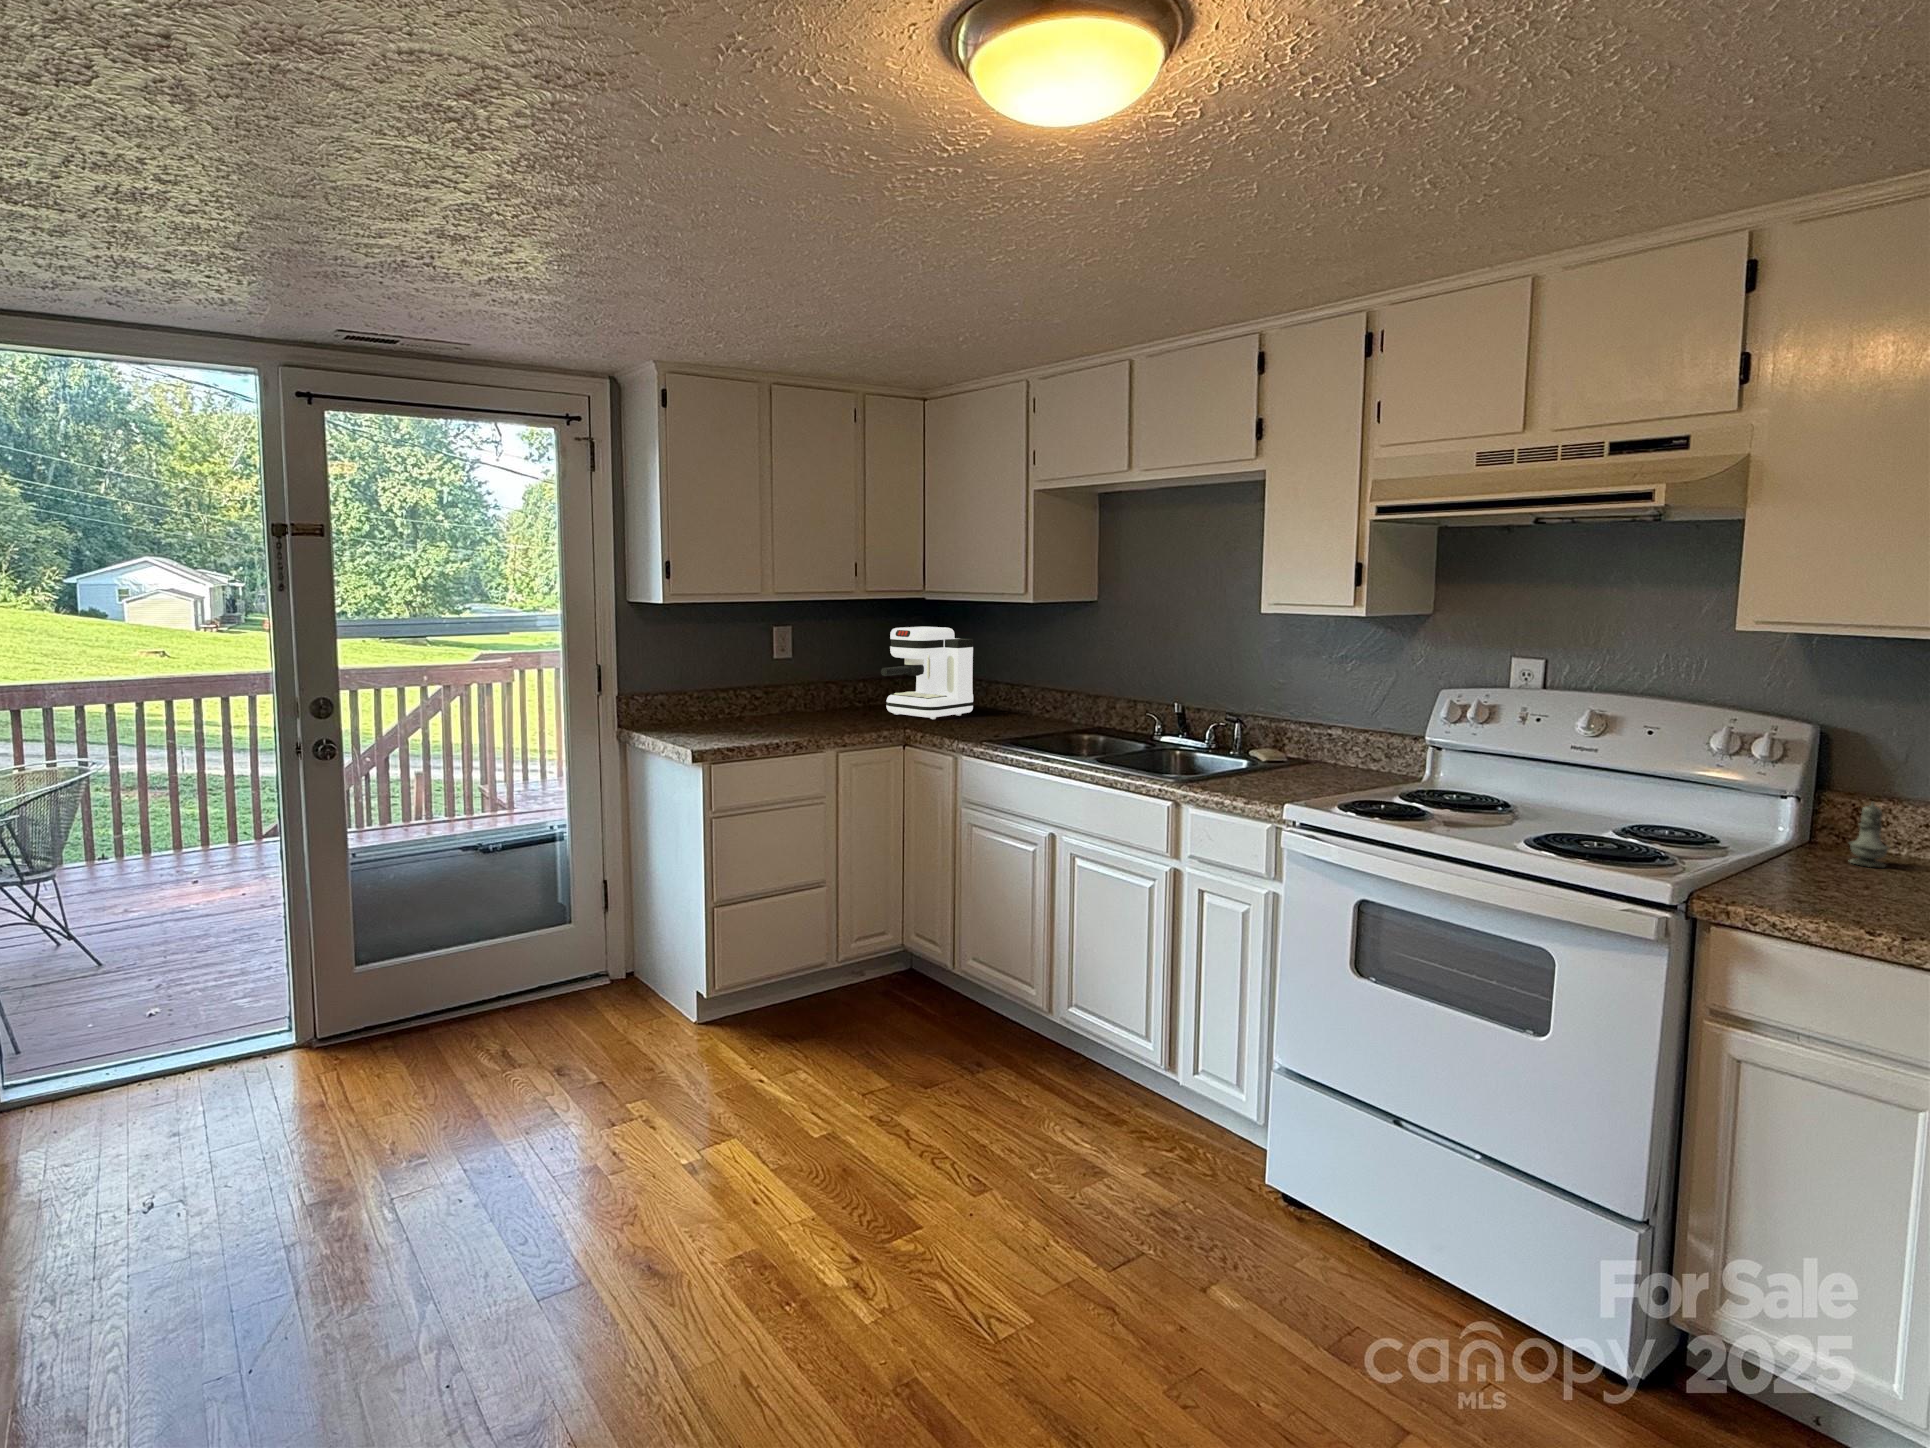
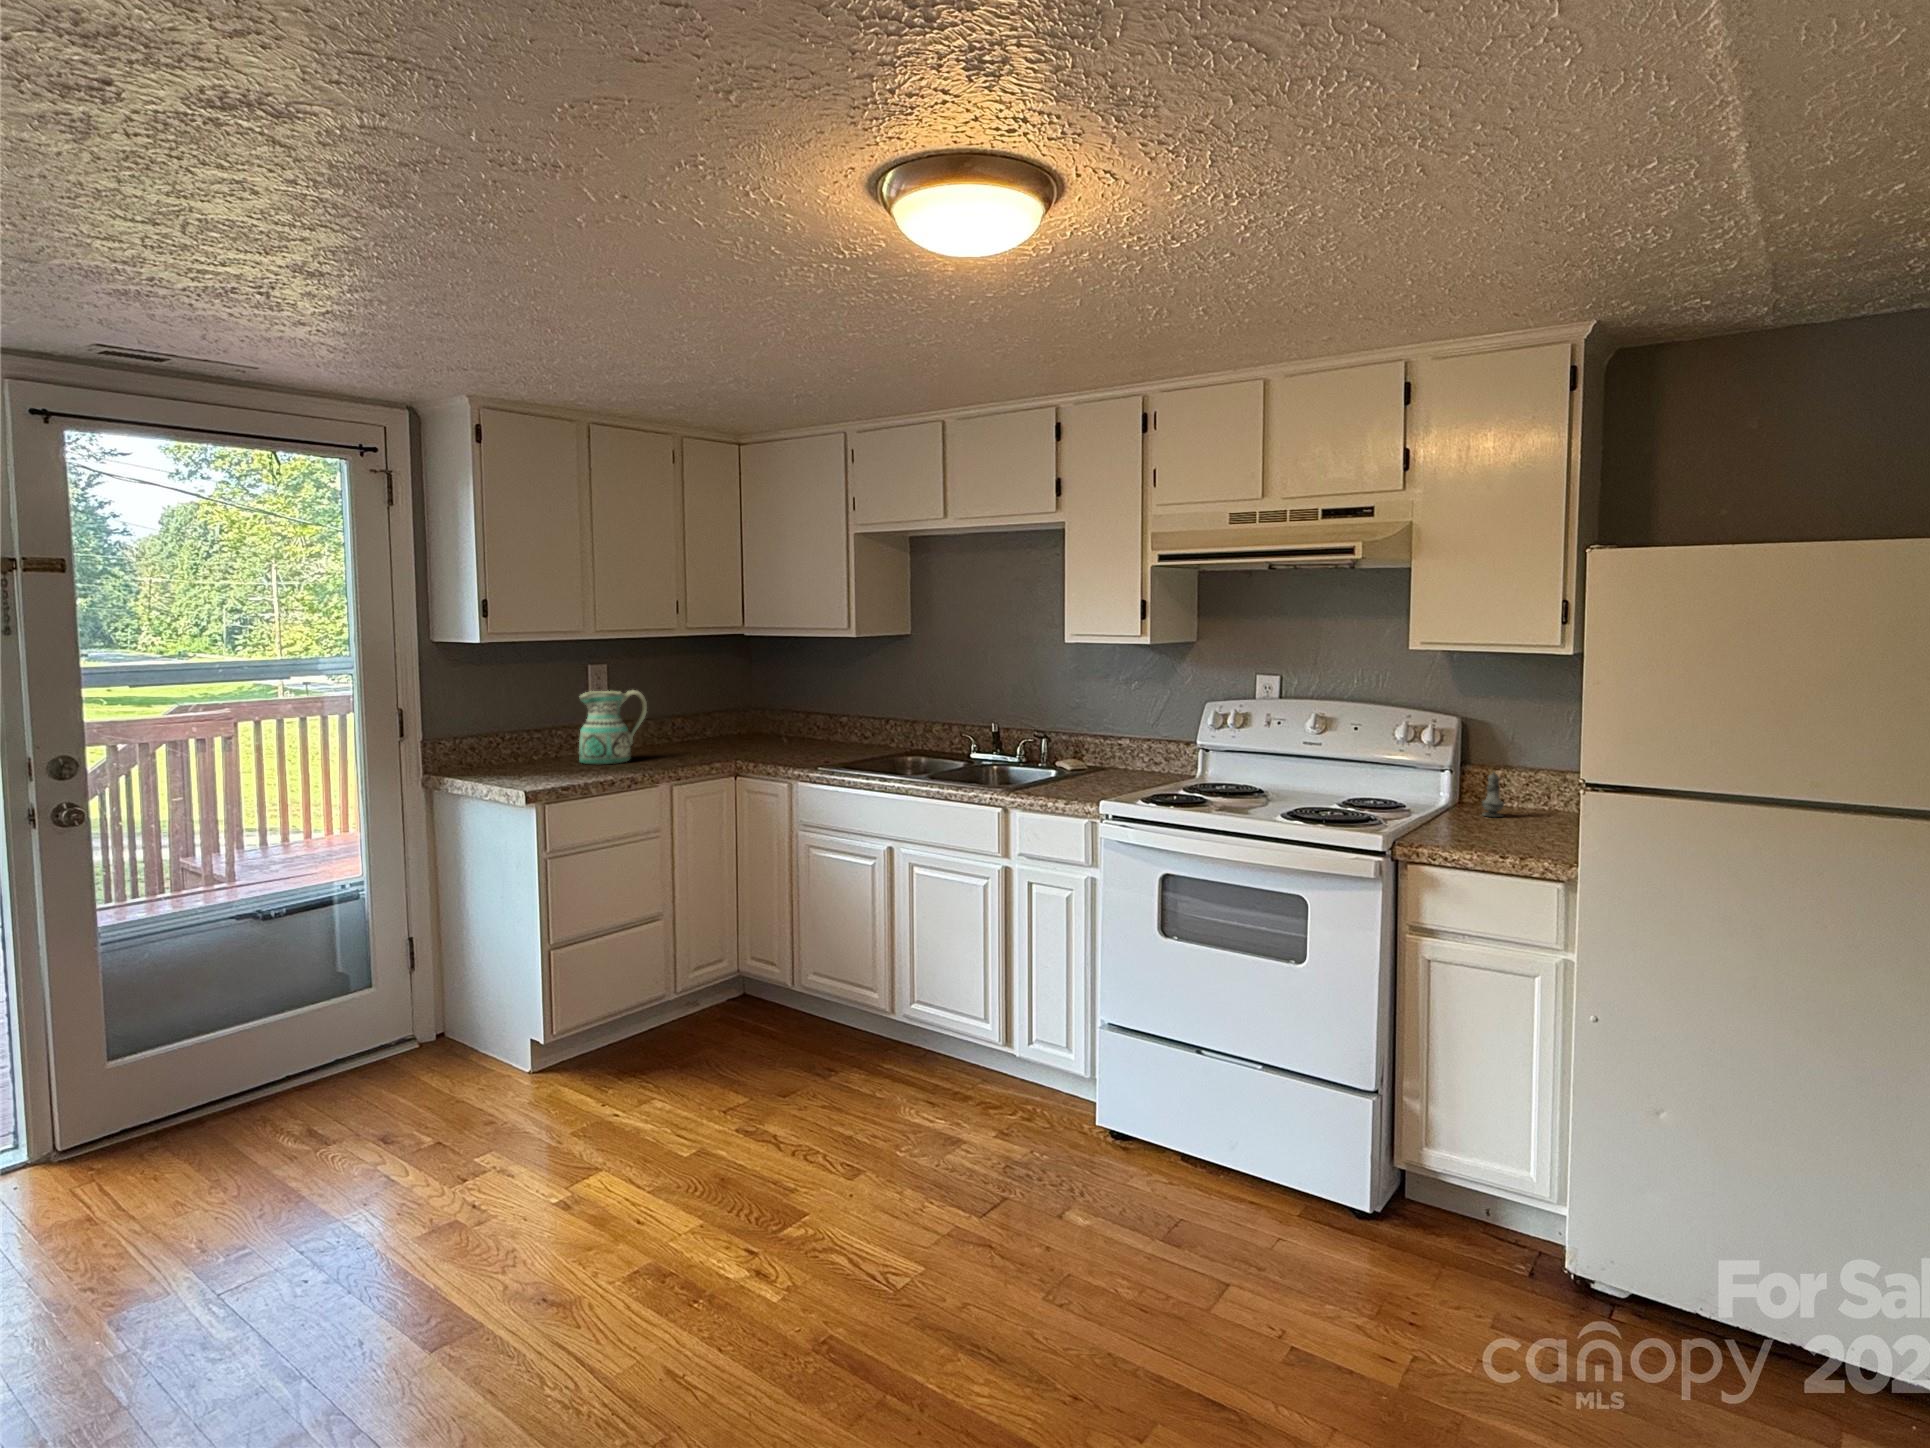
coffee maker: present [881,627,973,719] -> none [706,662,796,750]
ceramic pitcher: none [757,653,822,726] -> present [579,690,647,764]

